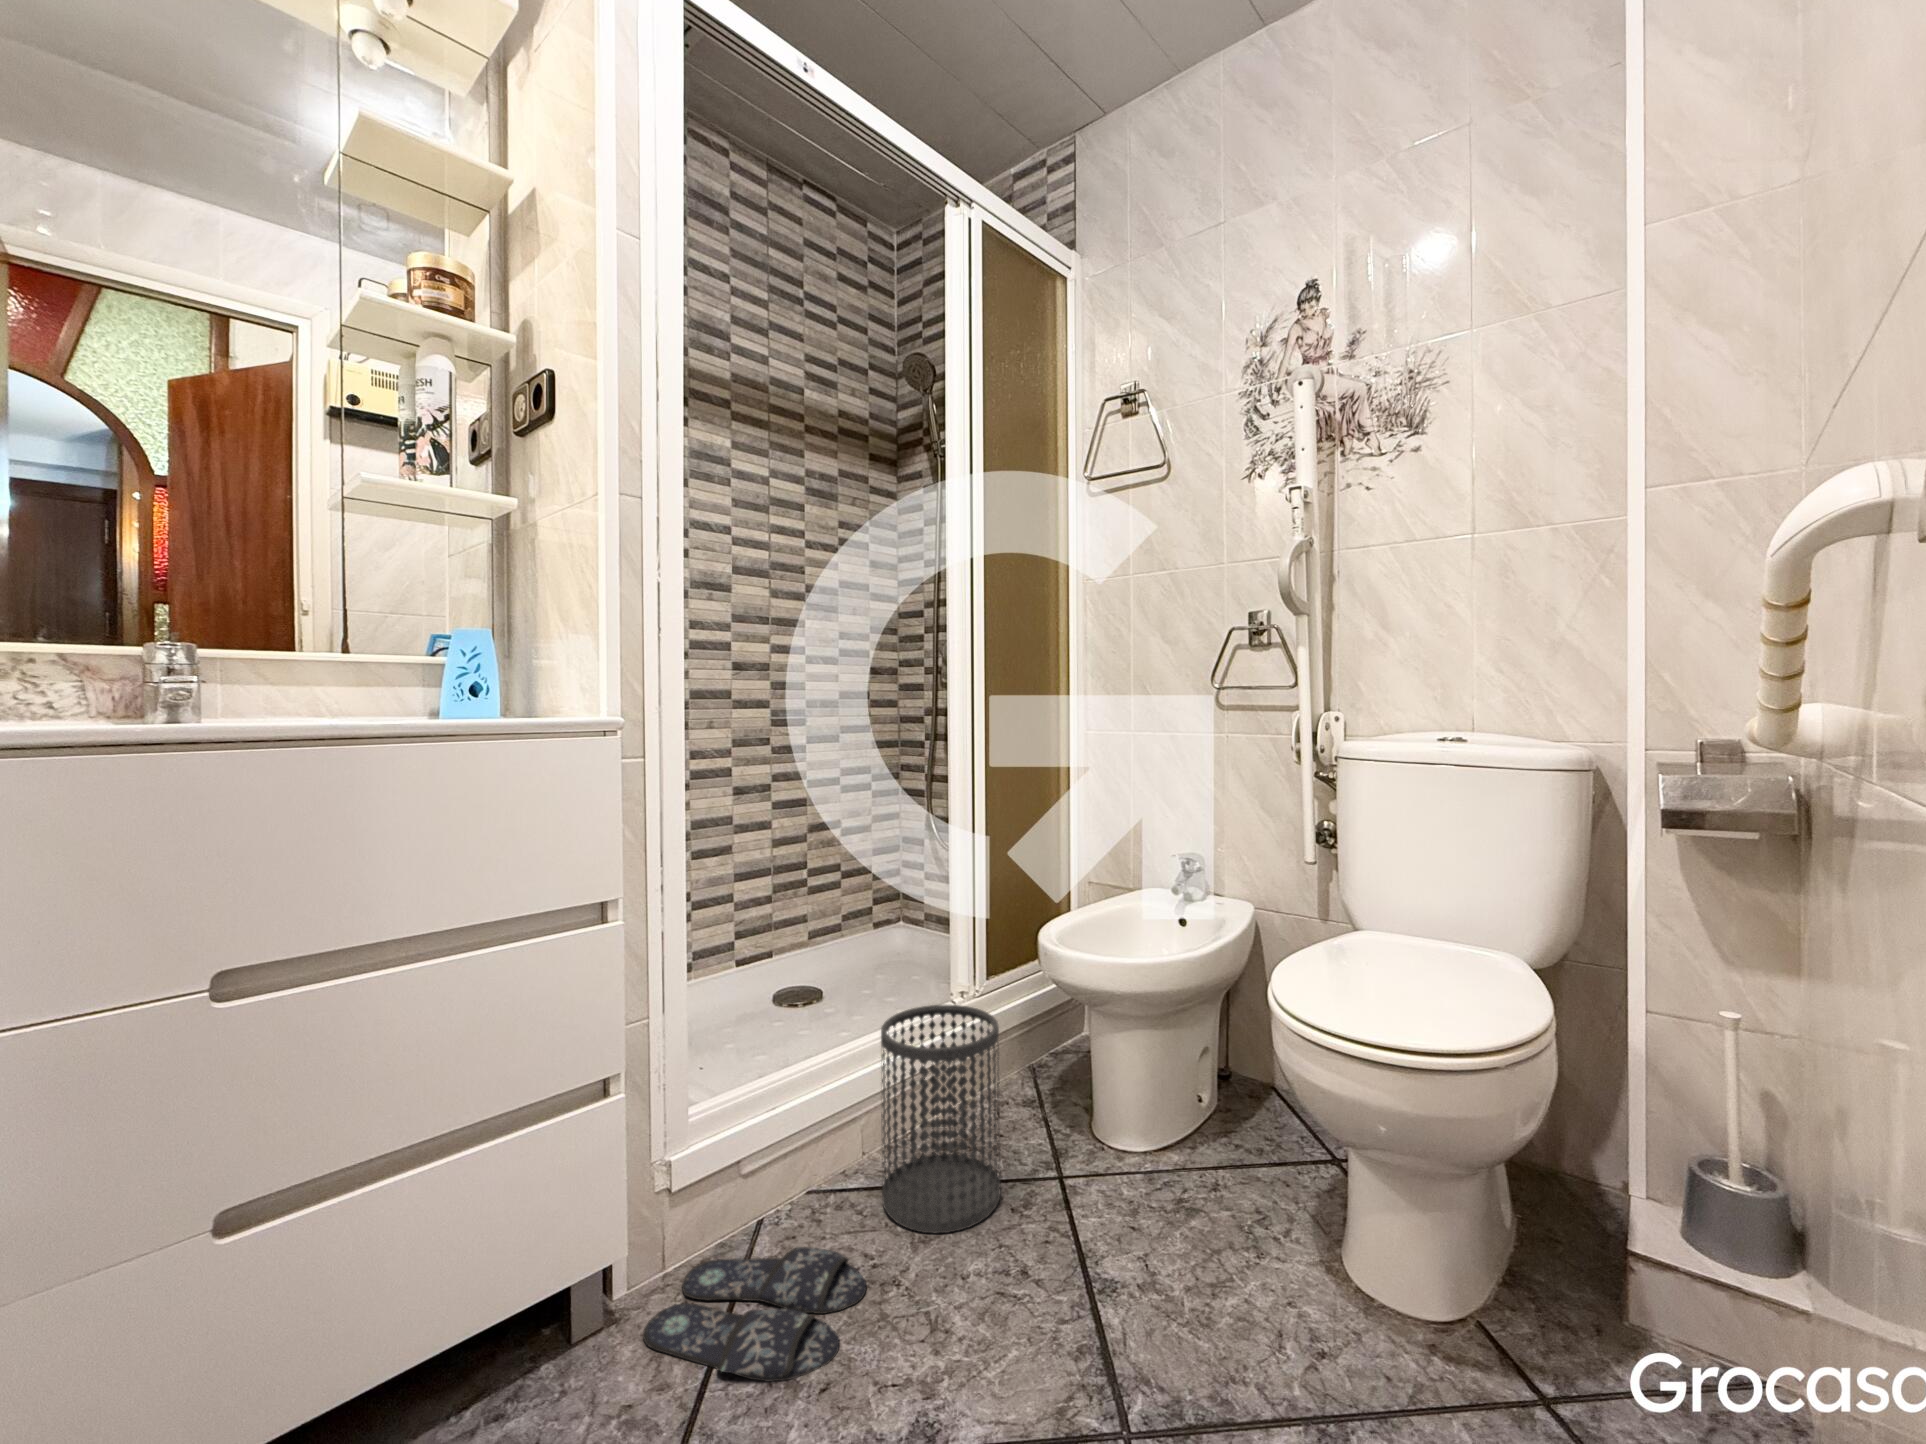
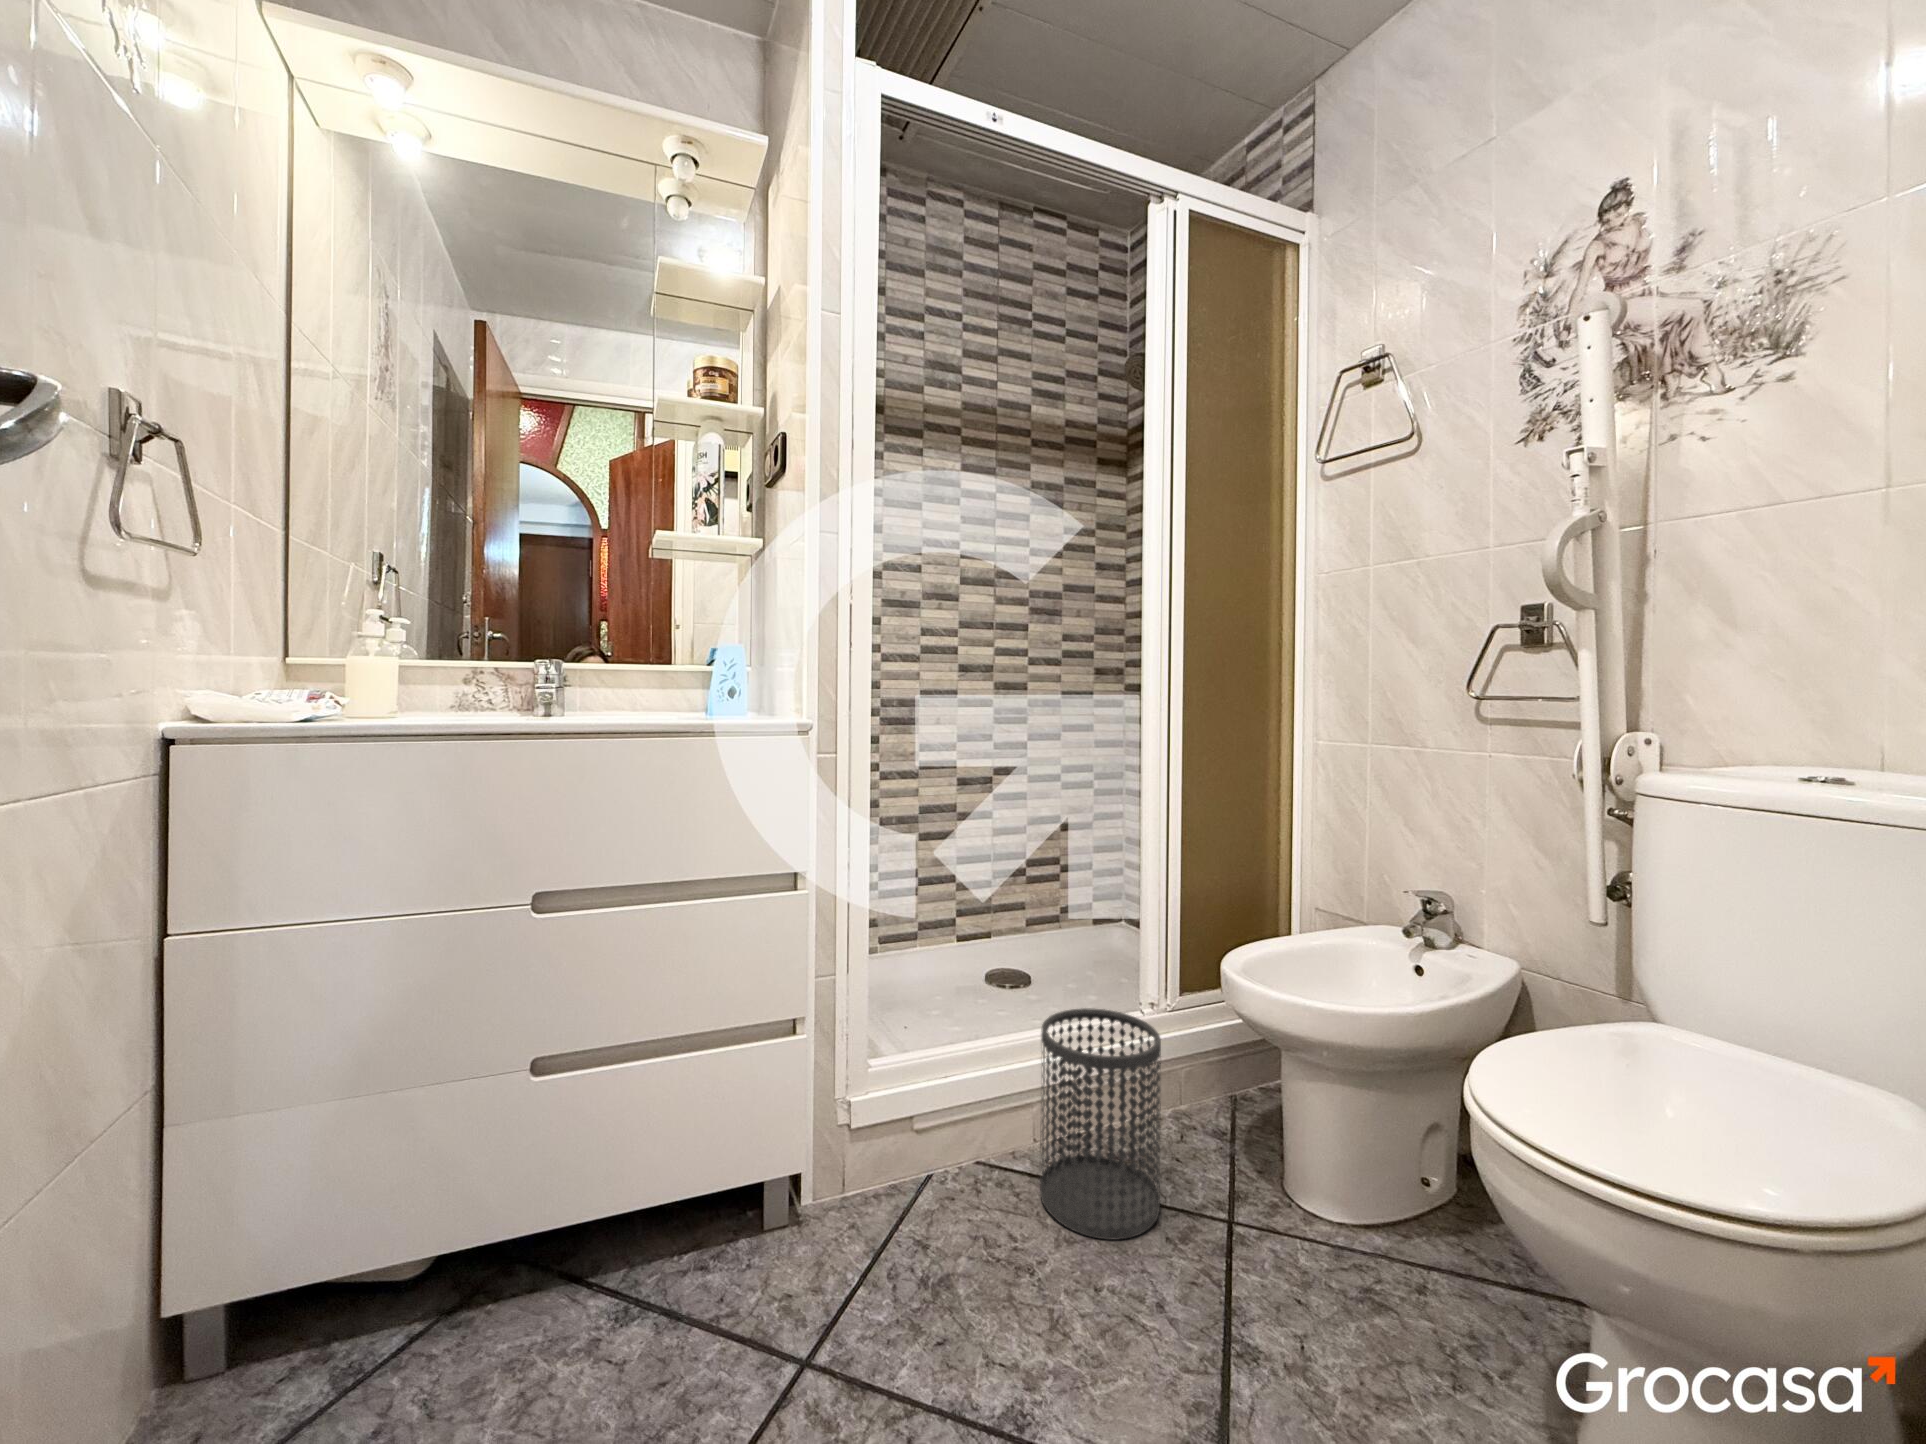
slippers: present [643,1247,866,1381] -> none [815,1194,1004,1326]

